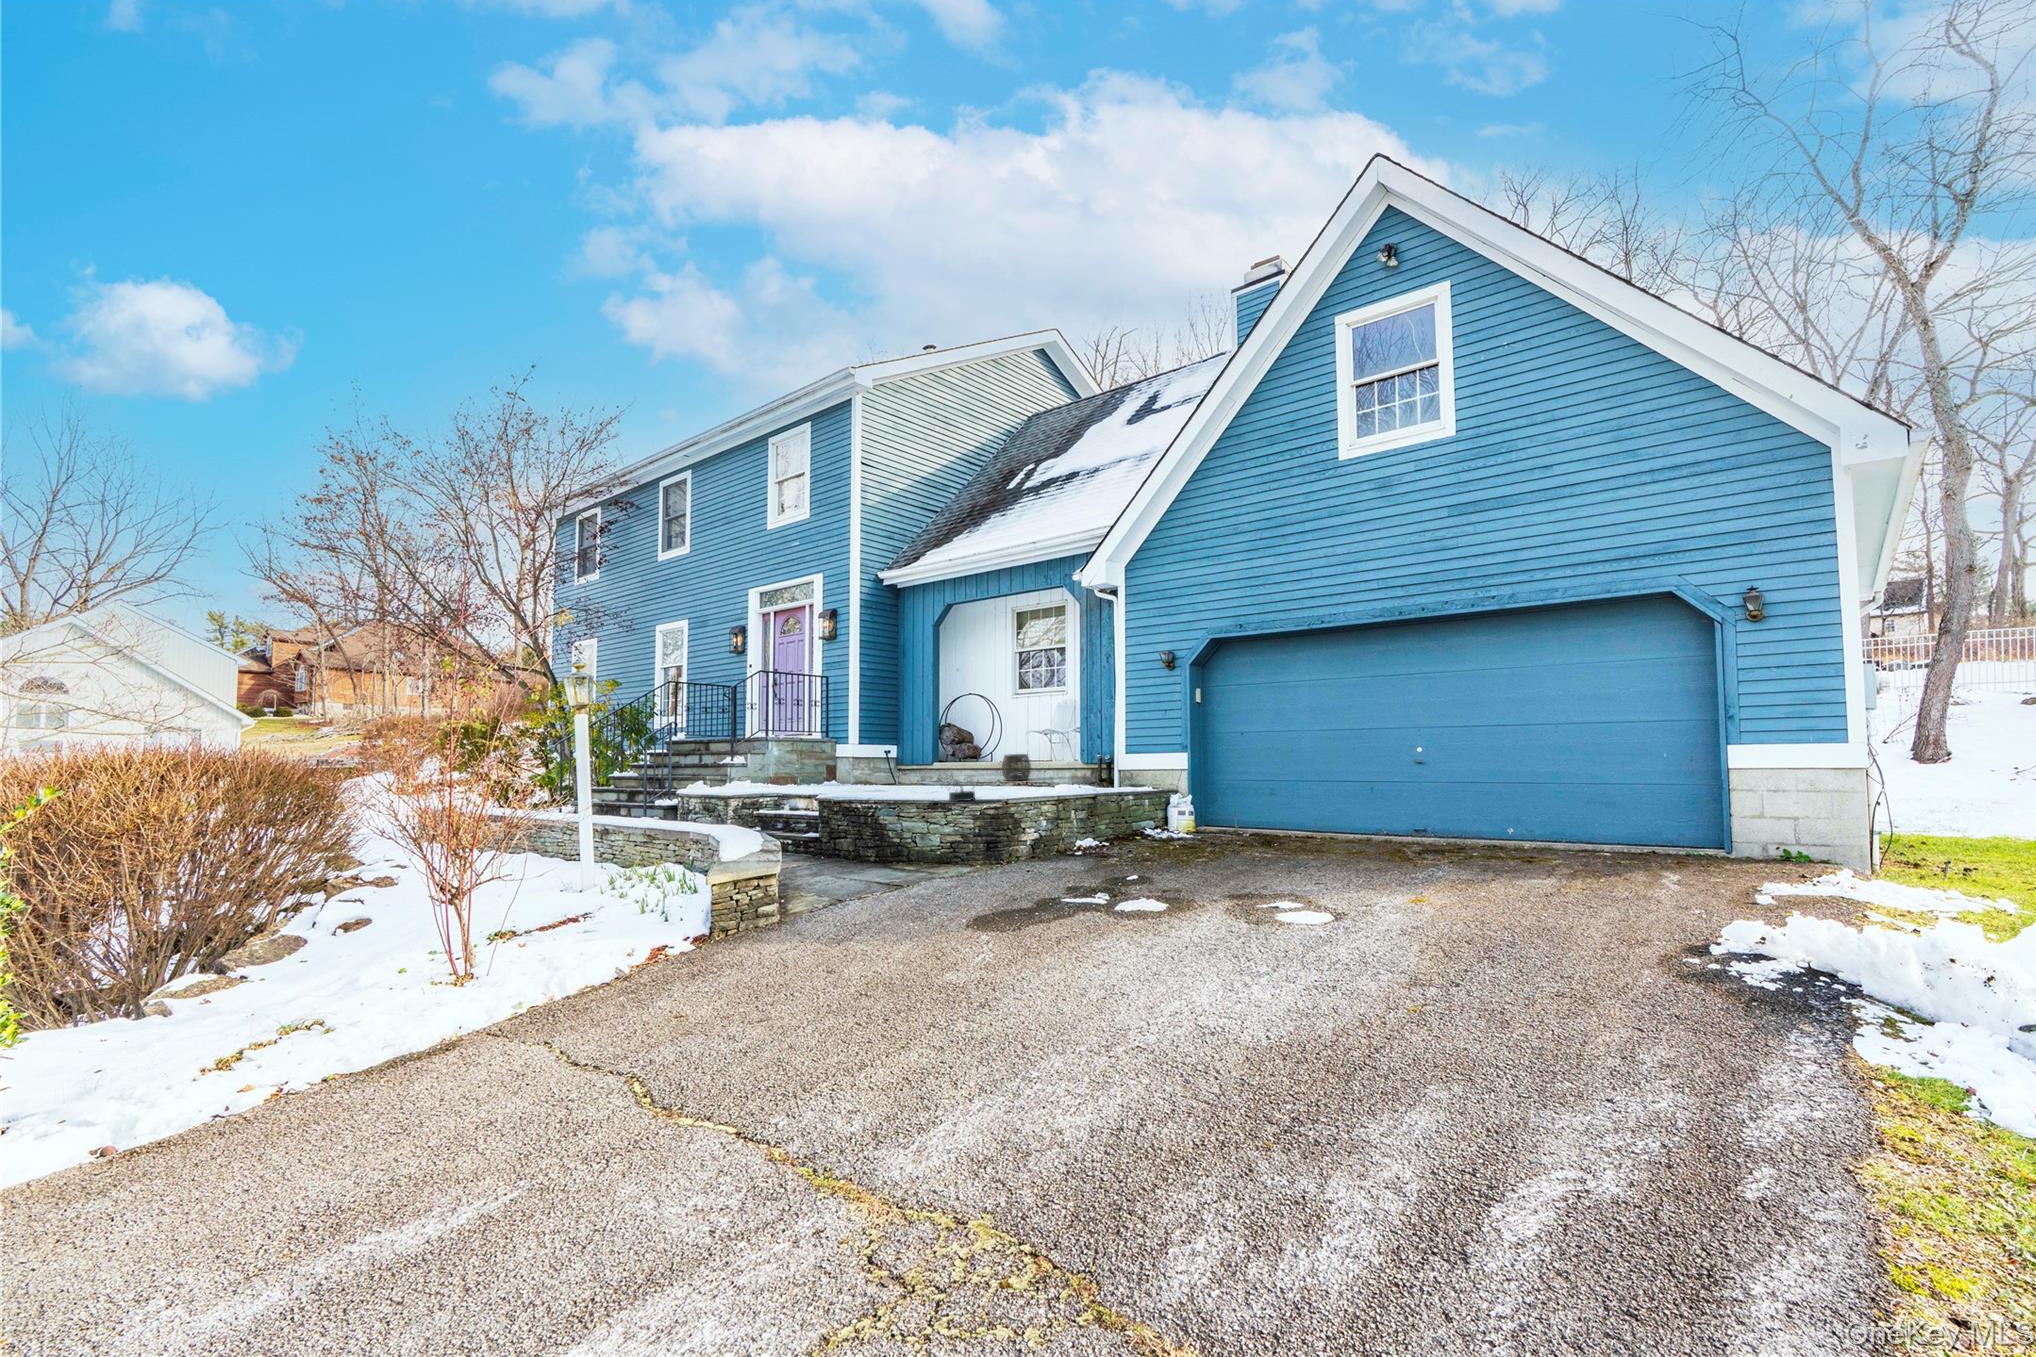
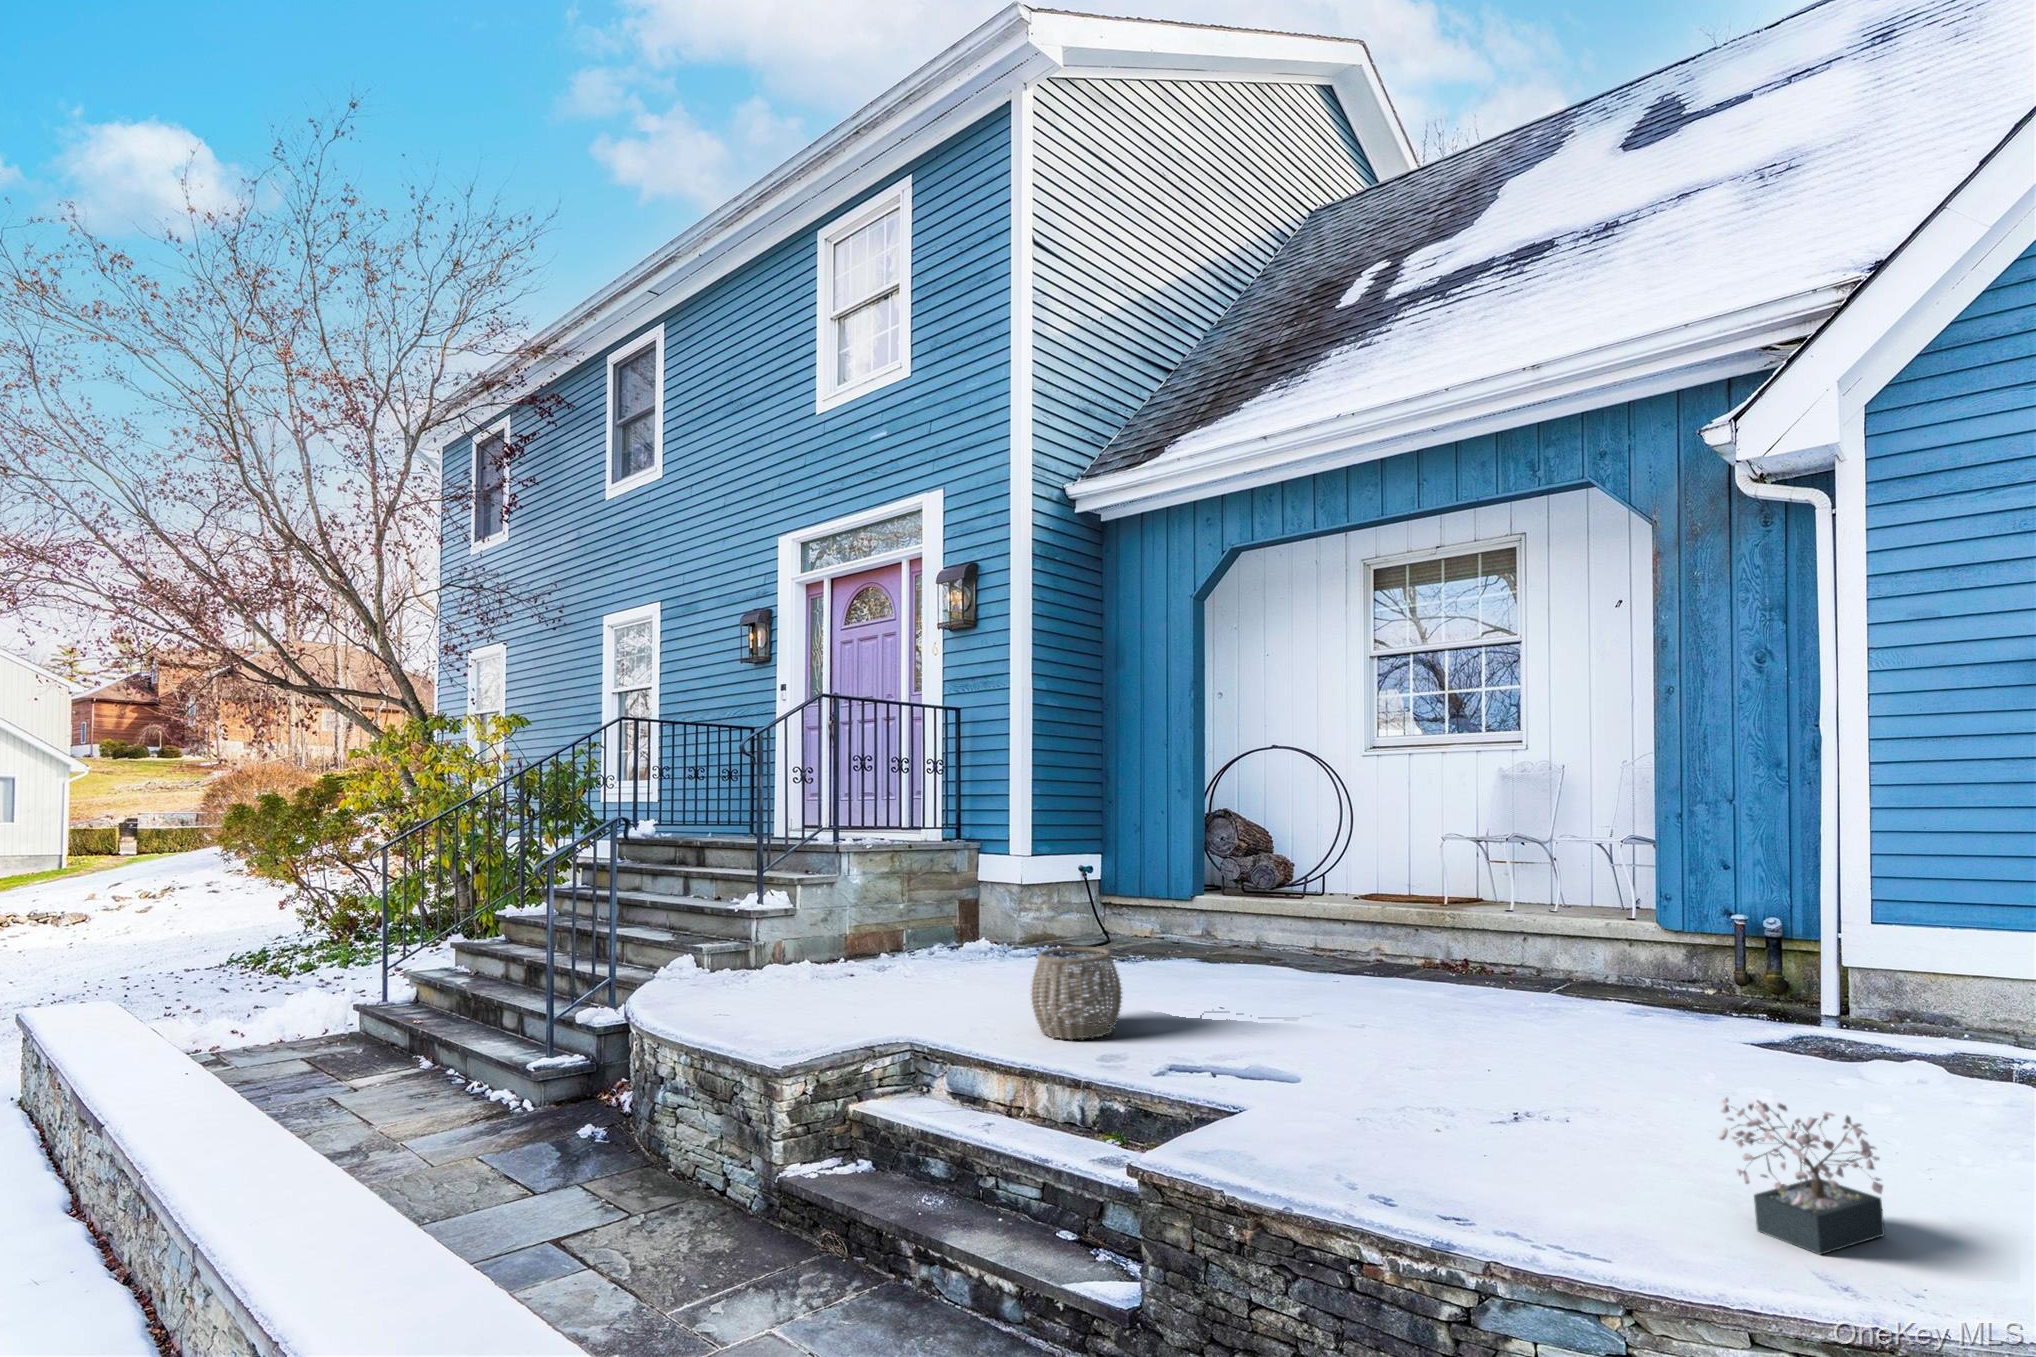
woven basket: present [1002,754,1031,781] -> present [1031,947,1122,1039]

